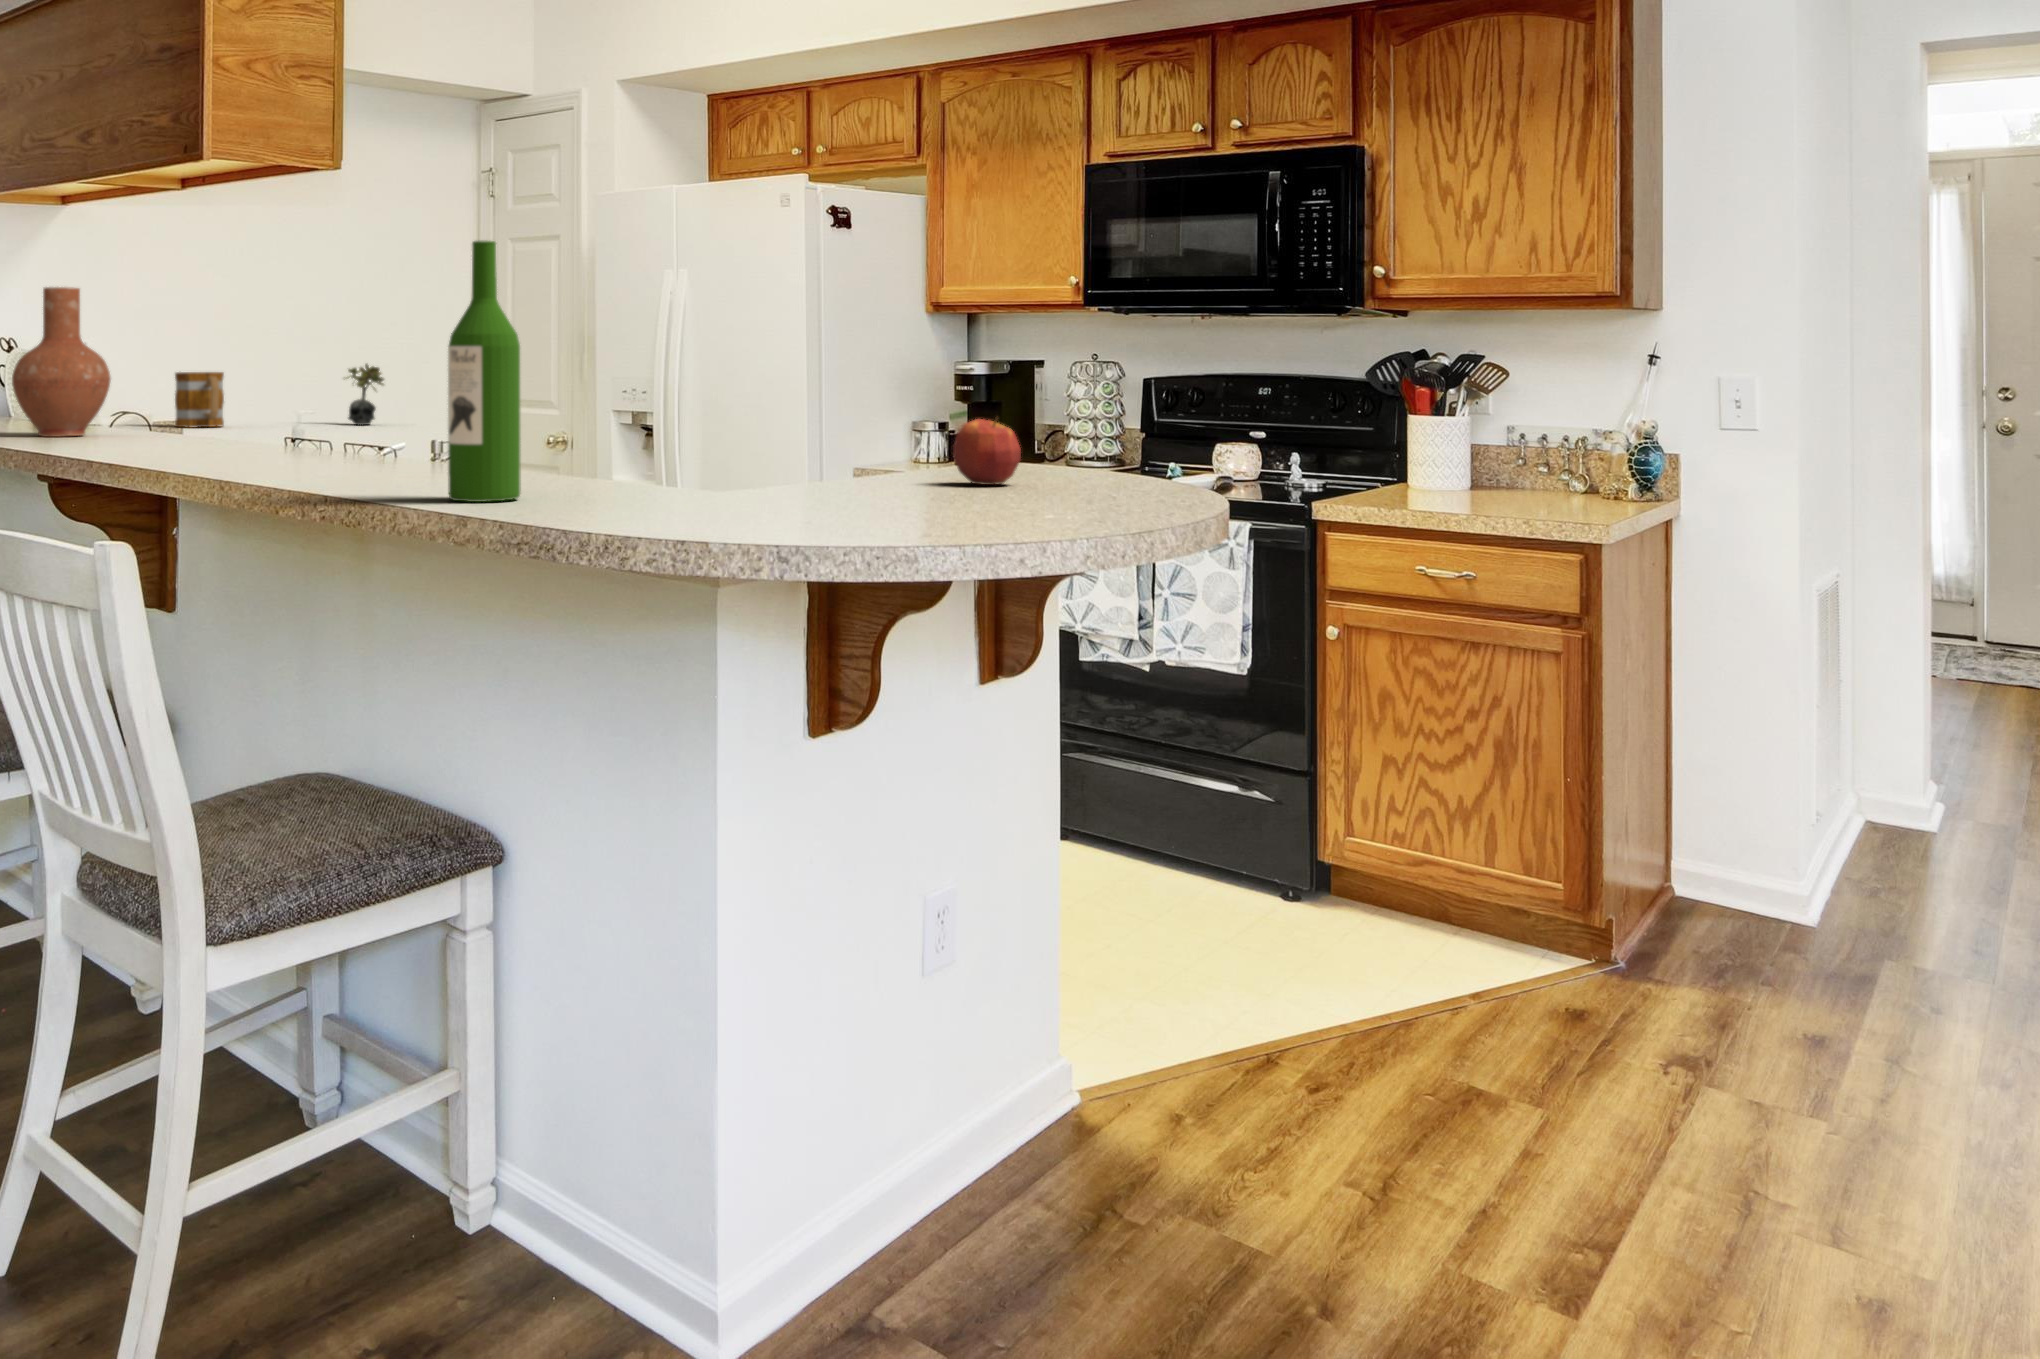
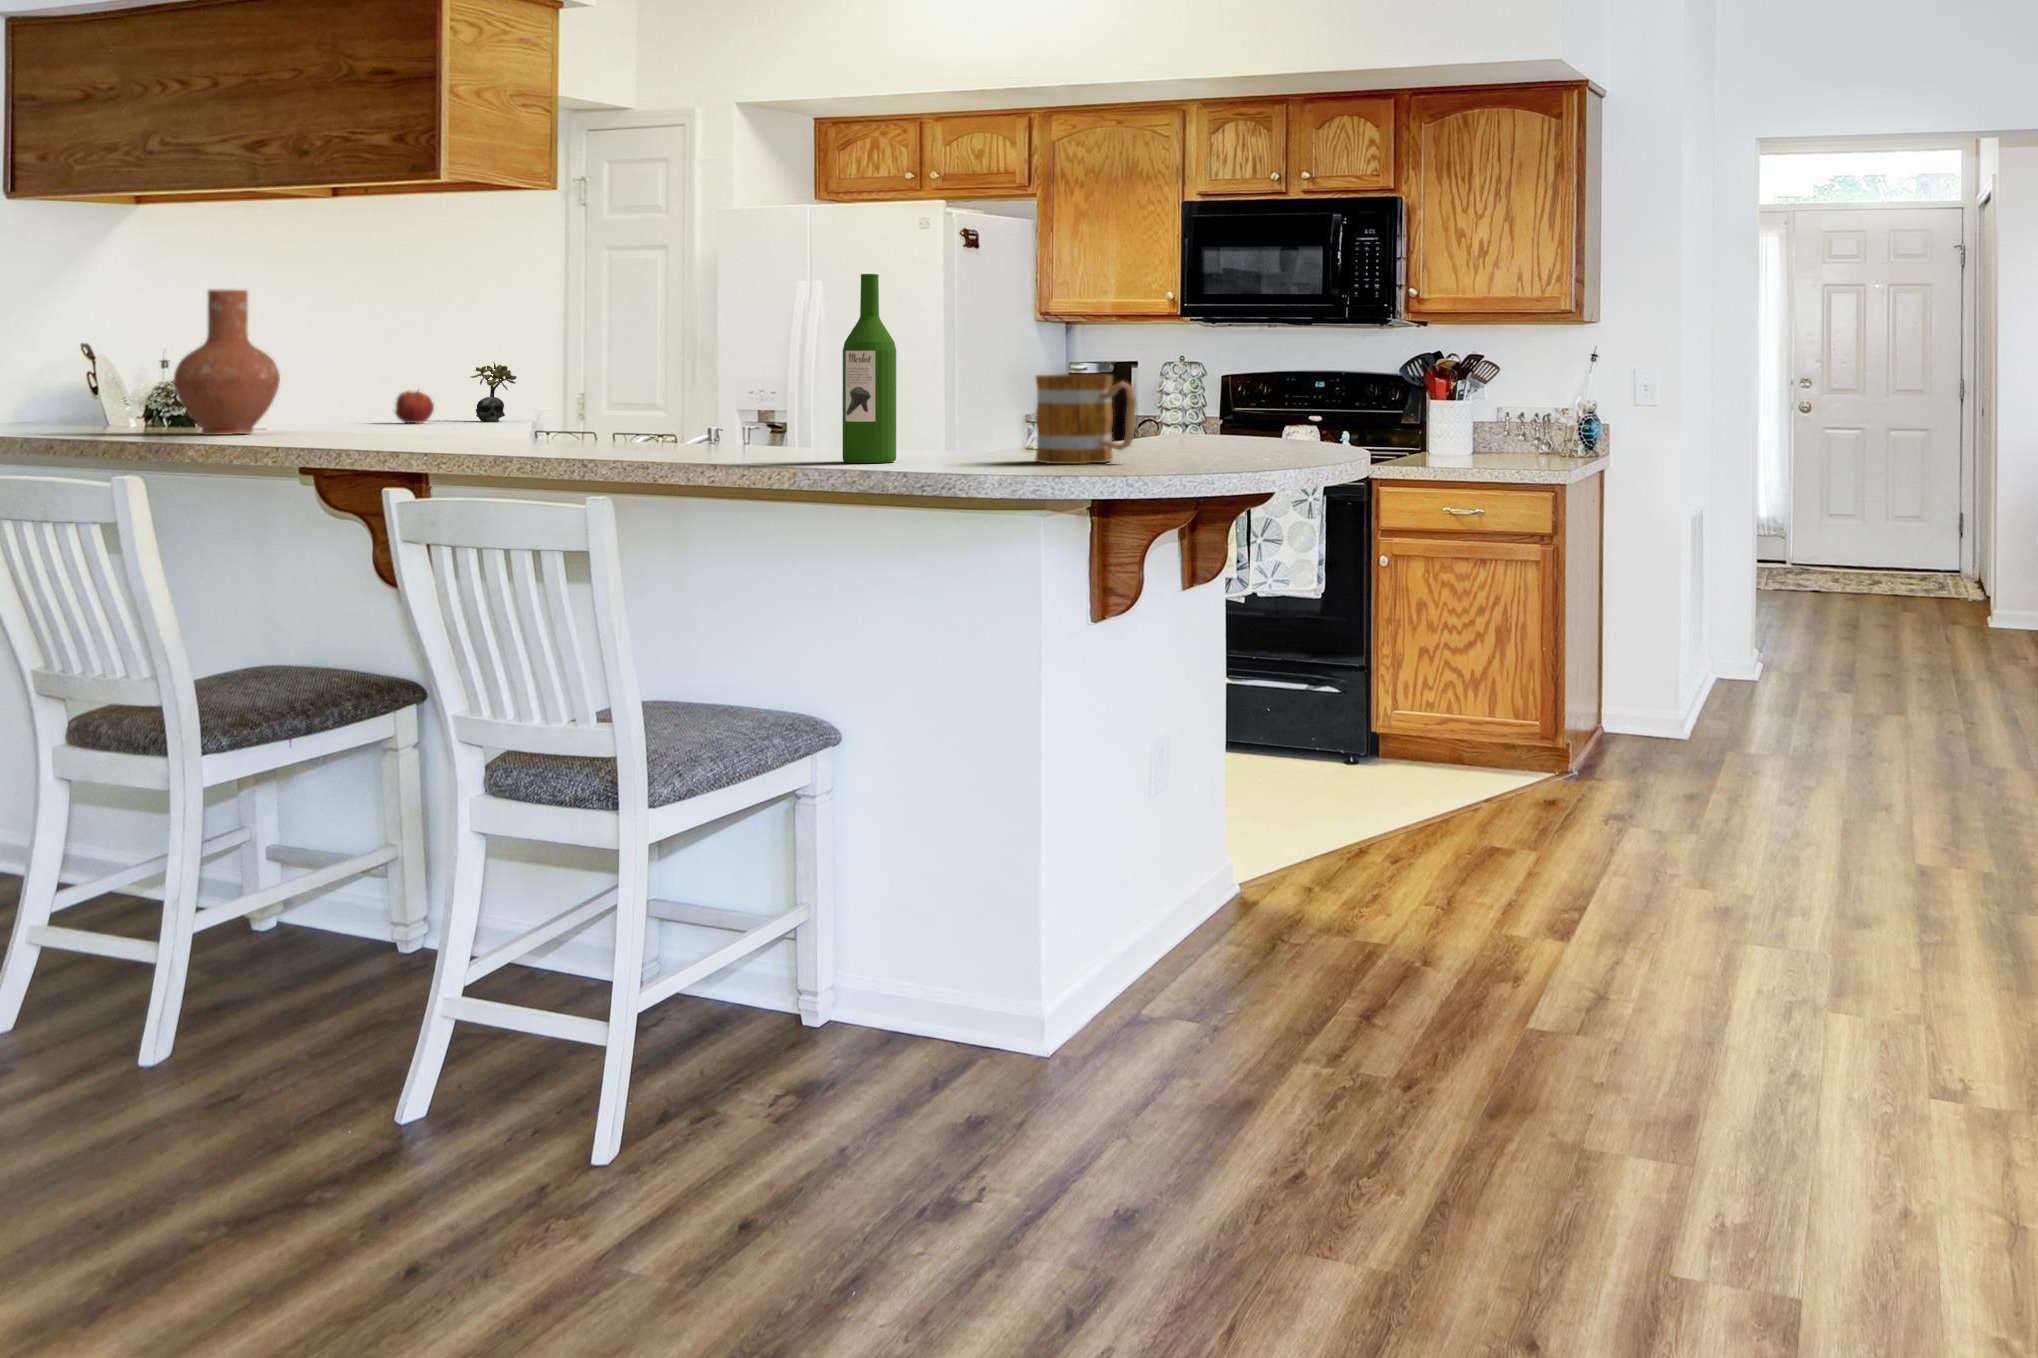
mug: present [175,372,224,428] -> present [1036,374,1136,464]
apple: present [953,418,1021,485] -> present [395,391,434,423]

